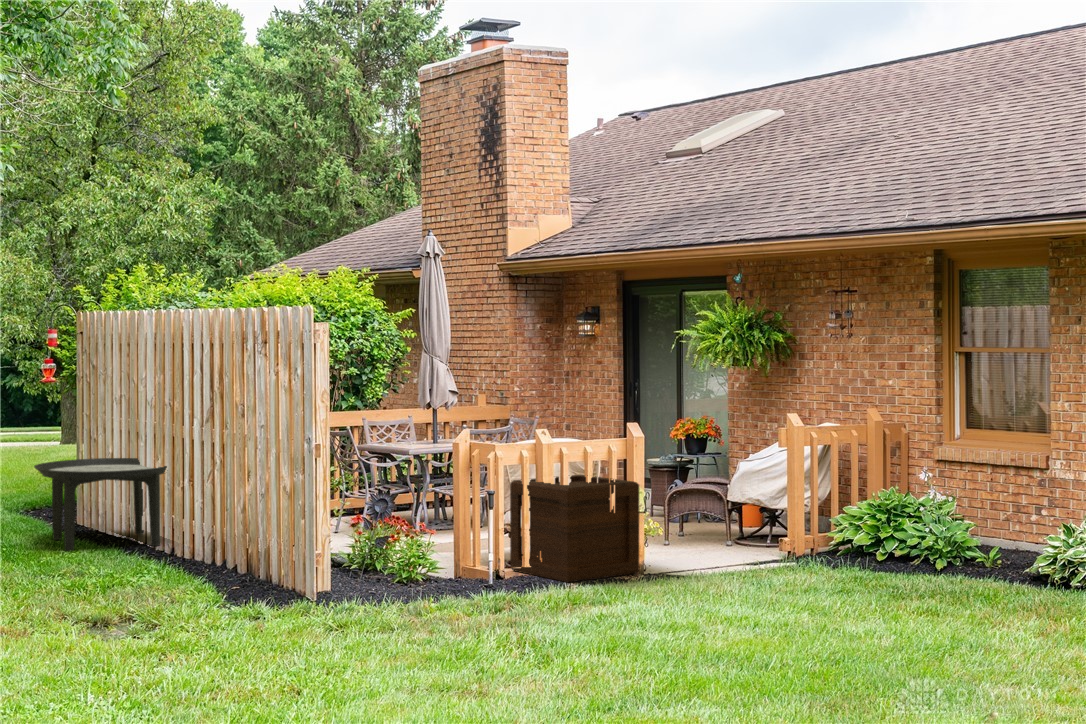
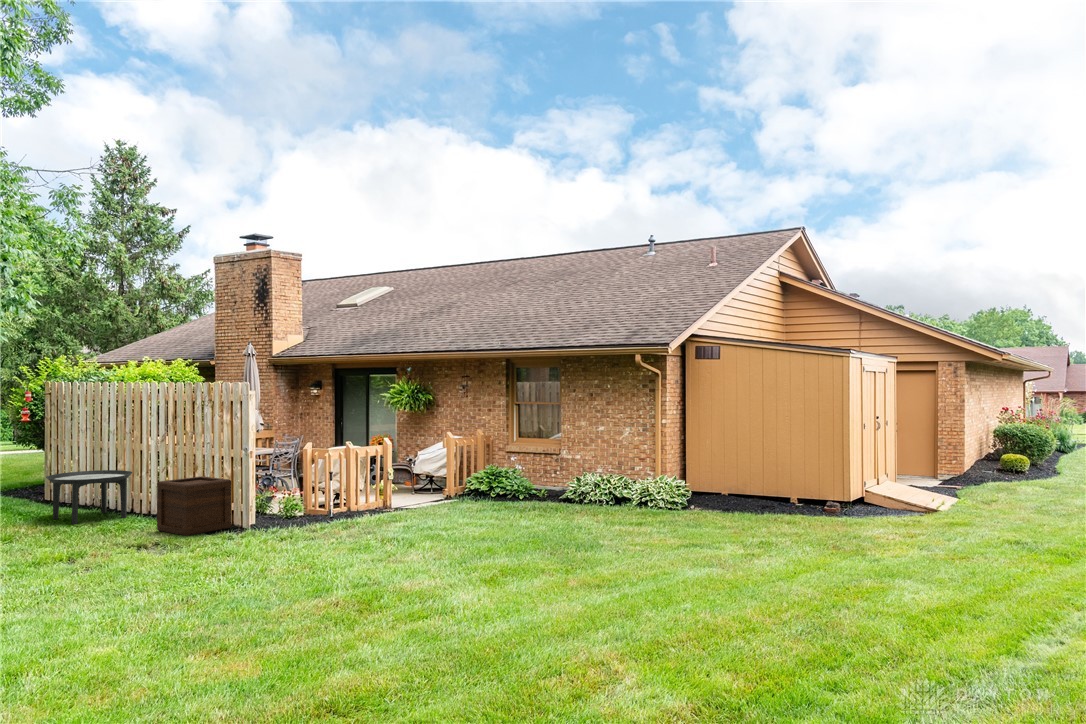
wooden crate: present [510,475,639,583] -> present [157,476,231,536]

